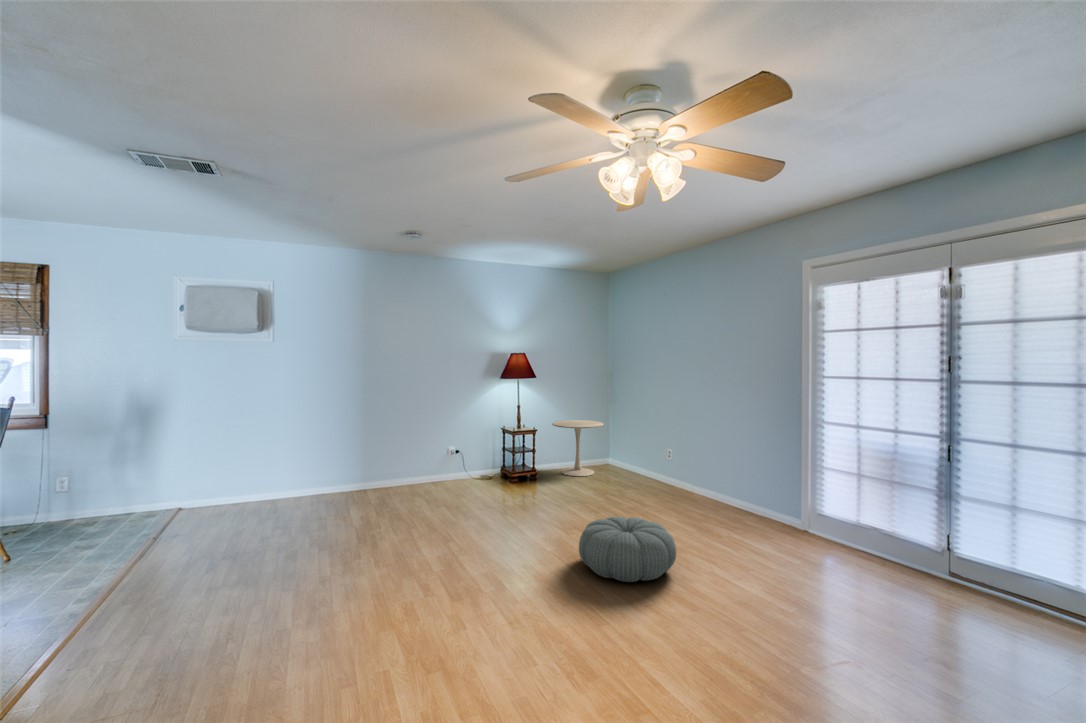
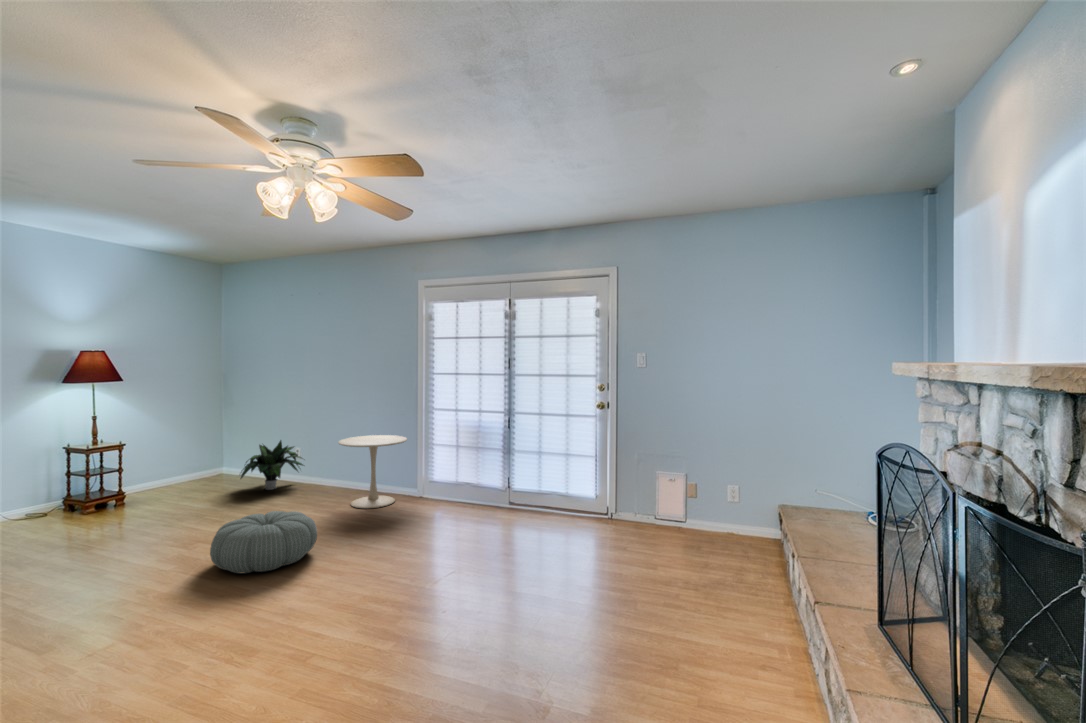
side table: present [552,420,604,477] -> present [338,435,407,509]
potted plant: none [617,438,676,487] -> present [241,440,303,490]

